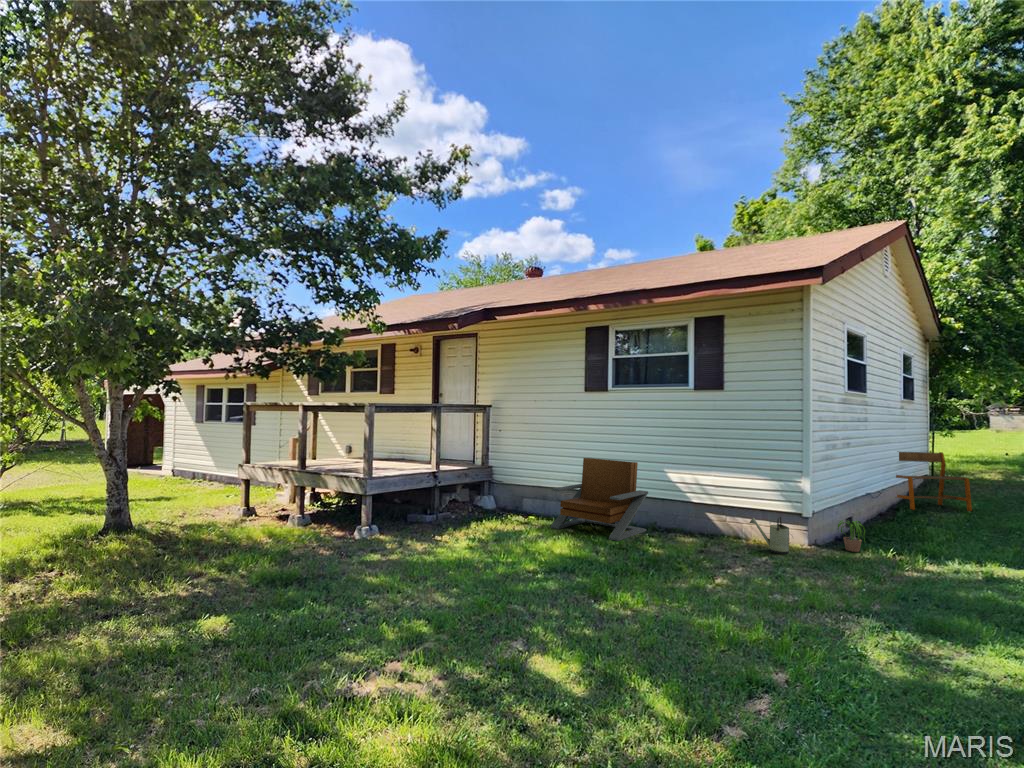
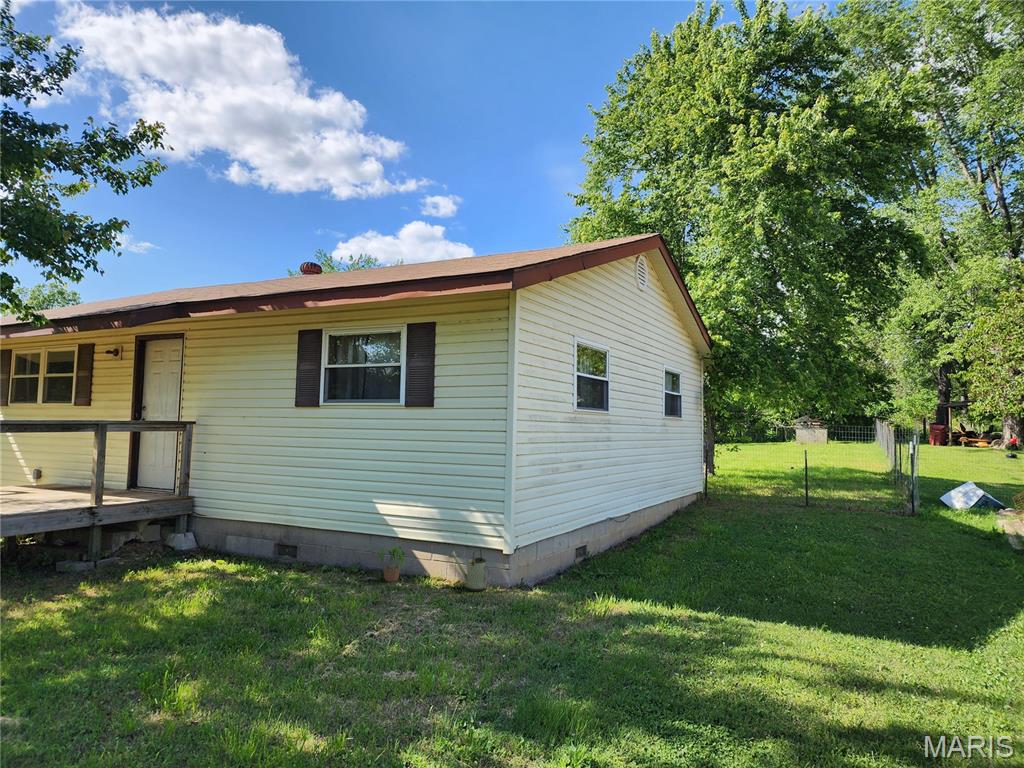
bench: present [896,452,972,511] -> none [649,466,718,526]
lounge chair: present [551,458,648,541] -> none [229,486,353,588]
potted plant: present [838,520,865,552] -> present [378,546,405,582]

